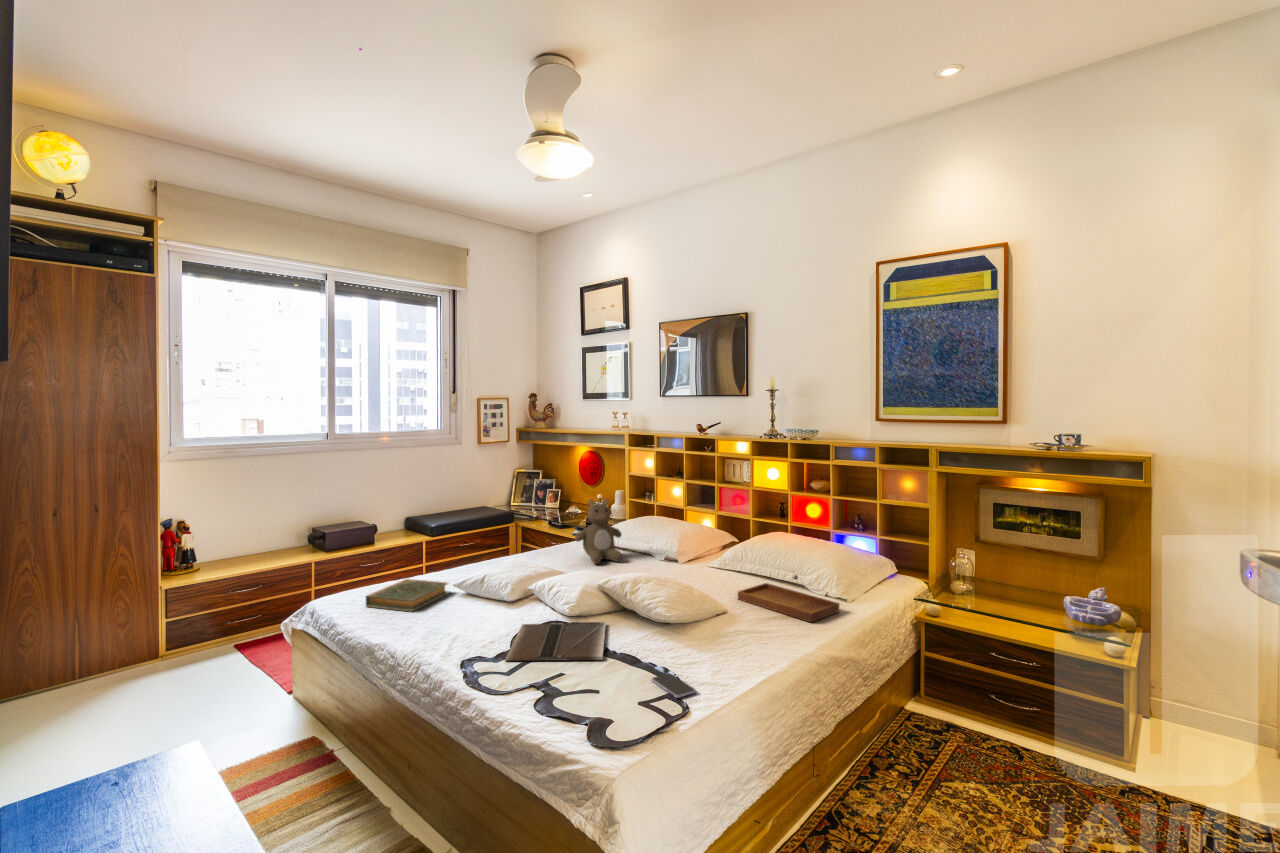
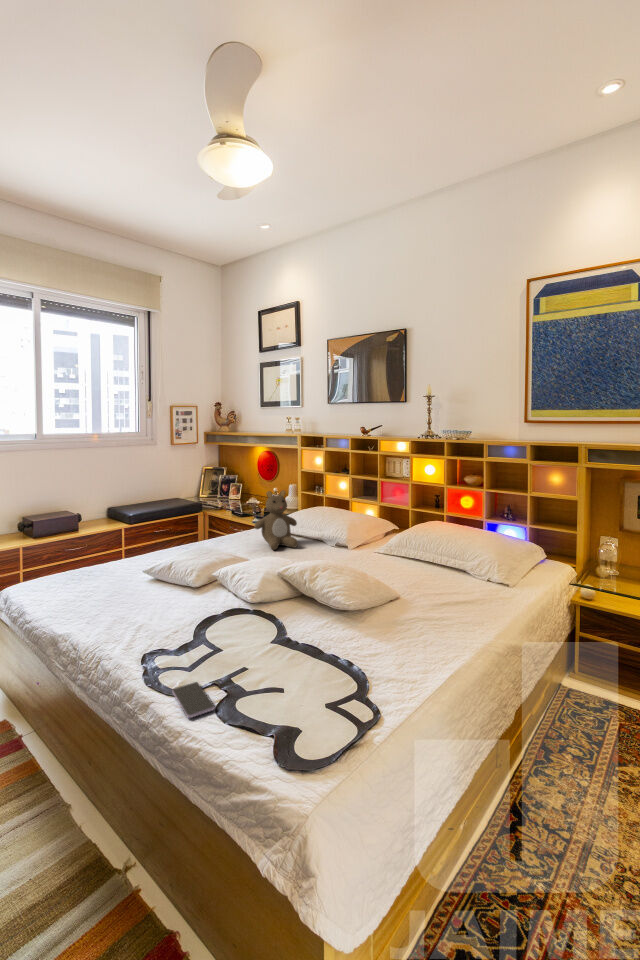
tray: present [738,575,839,622] -> none [410,562,510,609]
hardback book: present [366,579,448,611] -> none [46,564,134,597]
laptop: present [506,622,606,661] -> none [181,609,286,655]
smartphone: present [652,673,696,698] -> present [172,682,215,718]

